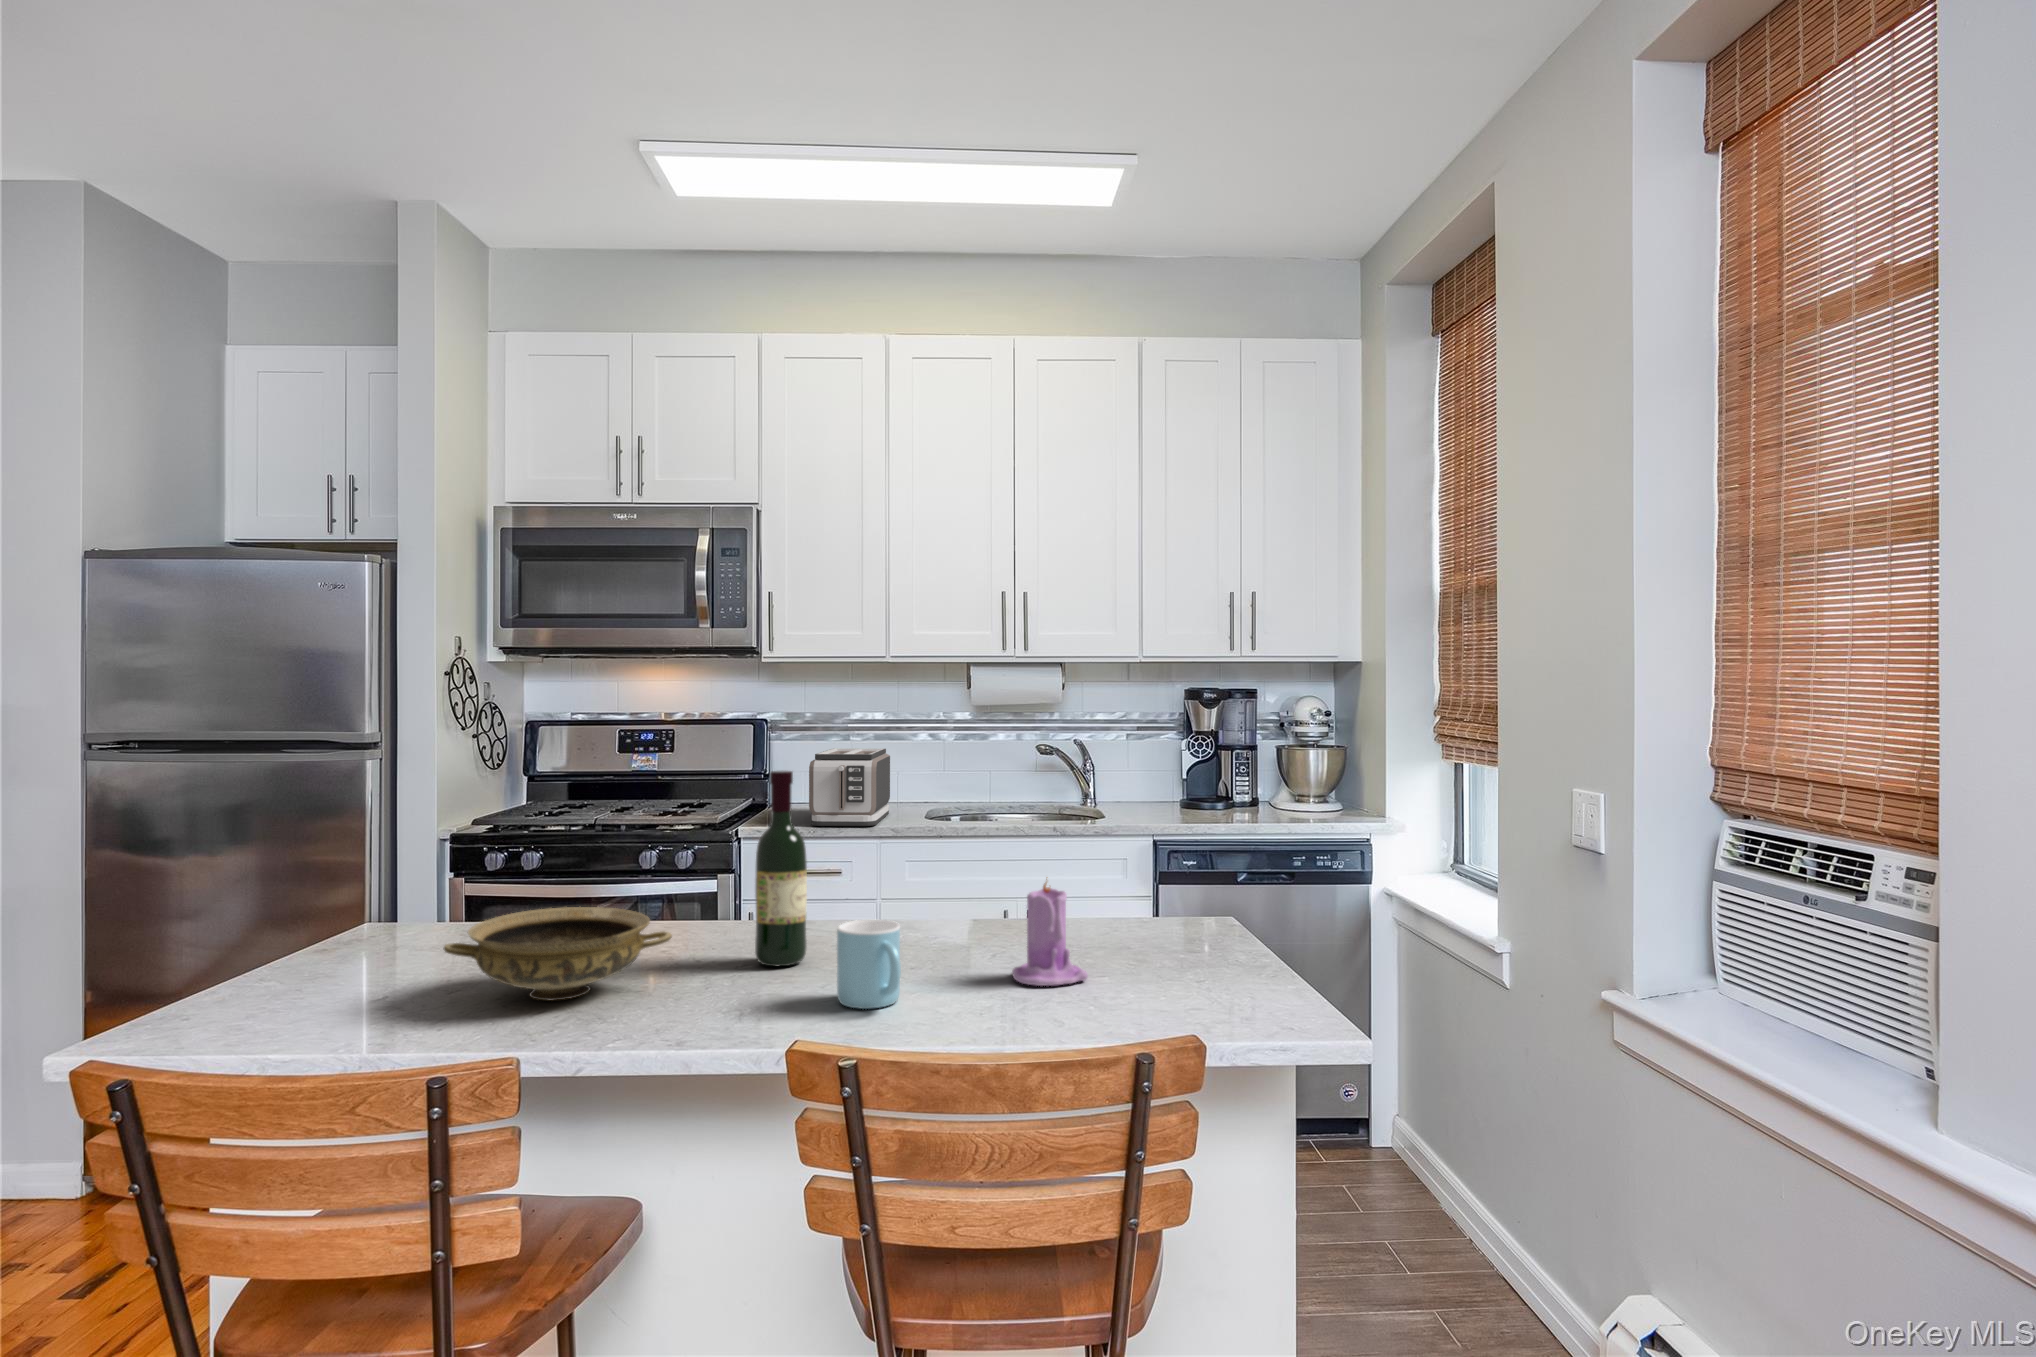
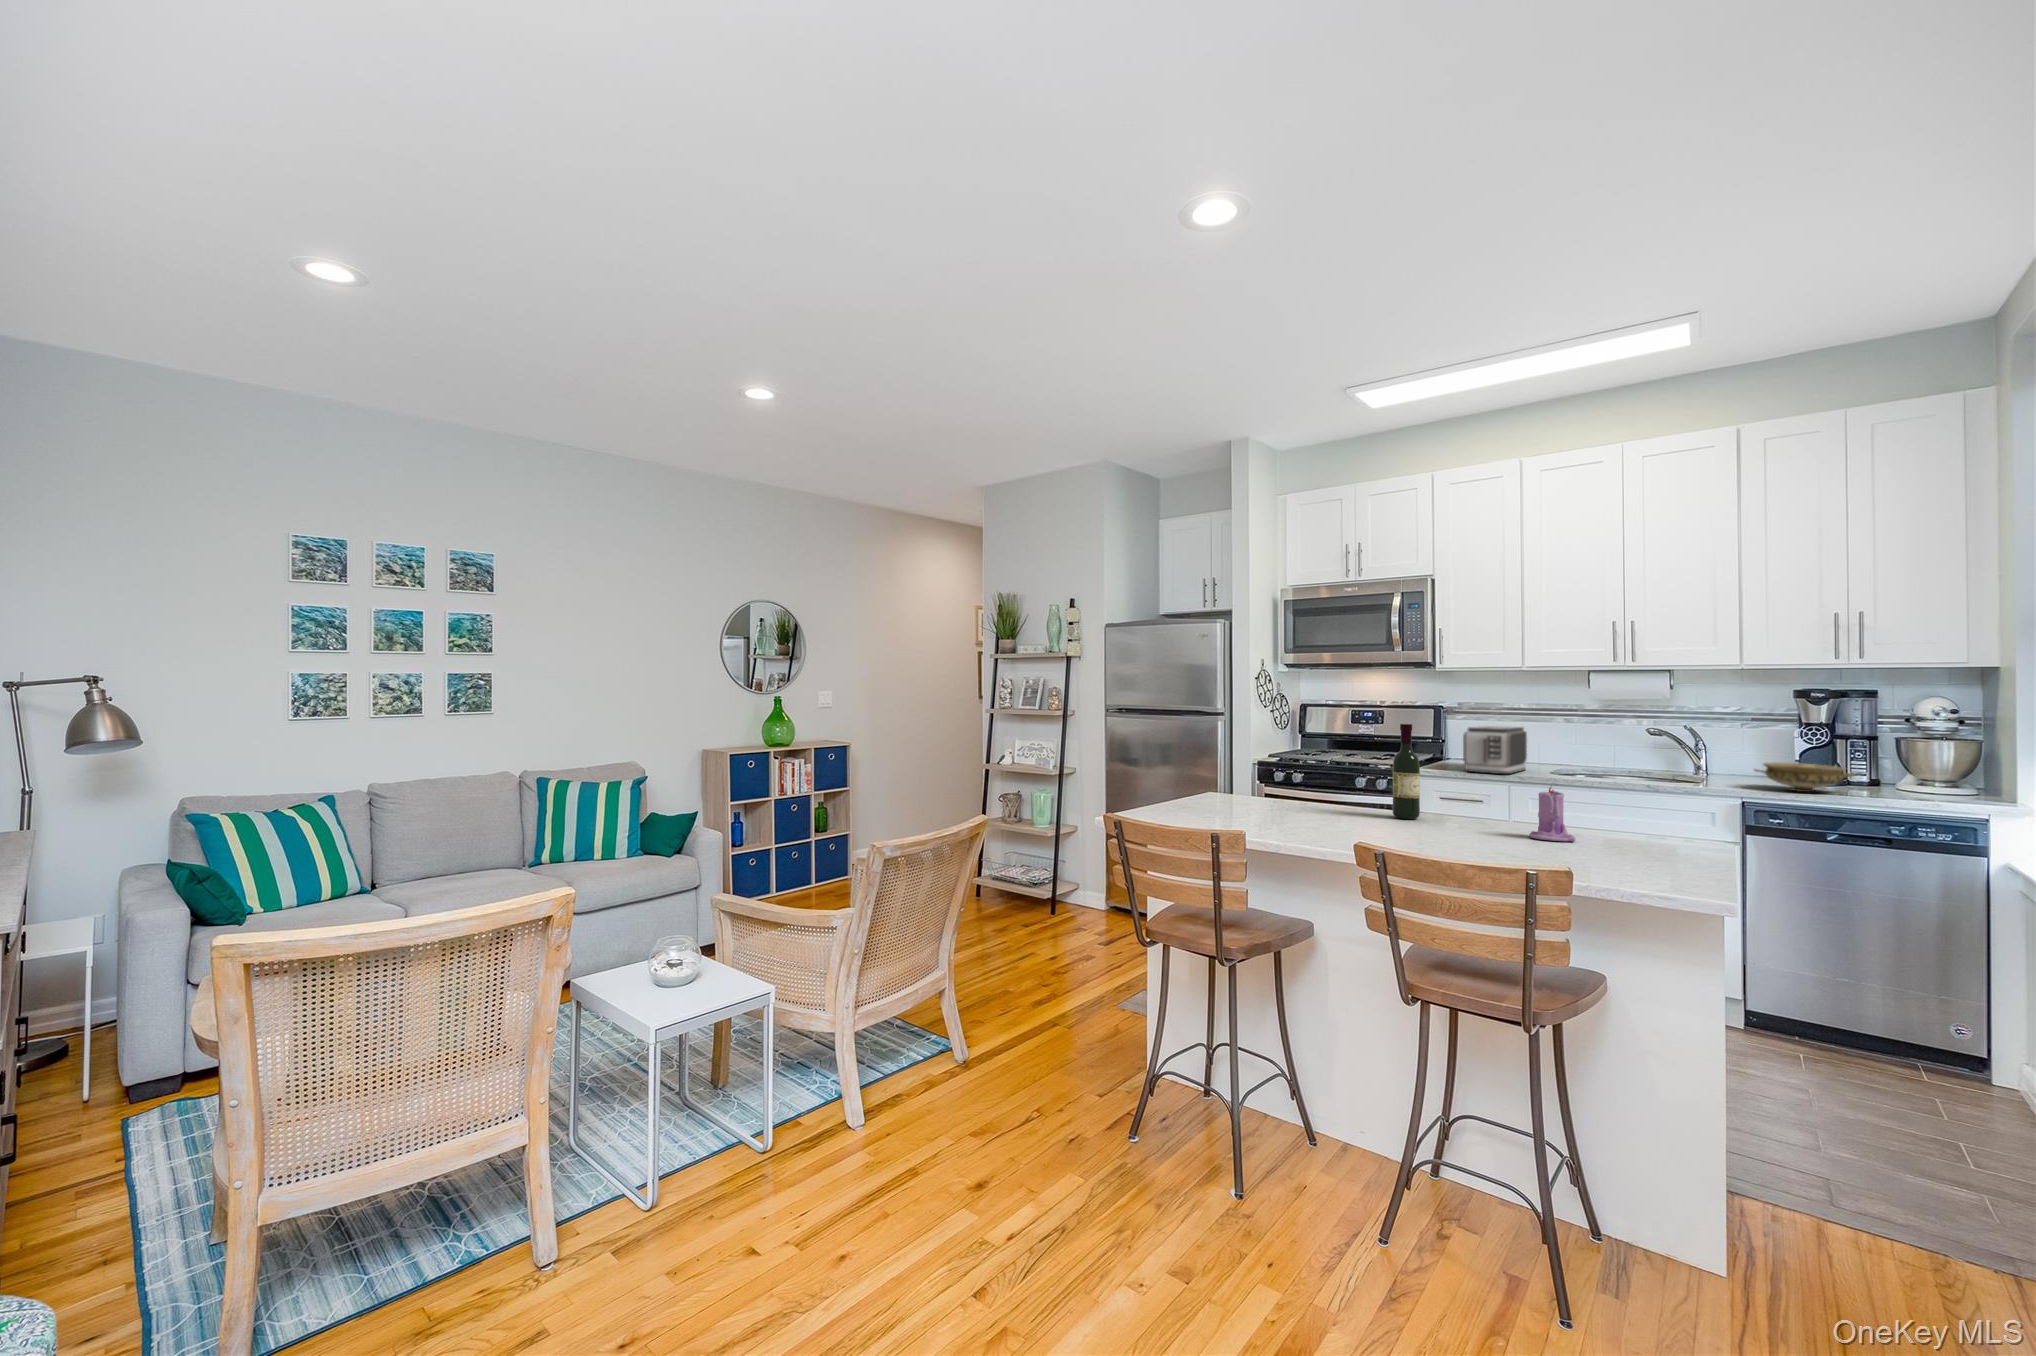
ceramic bowl: present [443,907,672,1001] -> present [1755,762,1855,792]
mug: present [837,920,901,1009] -> none [1425,795,1458,835]

